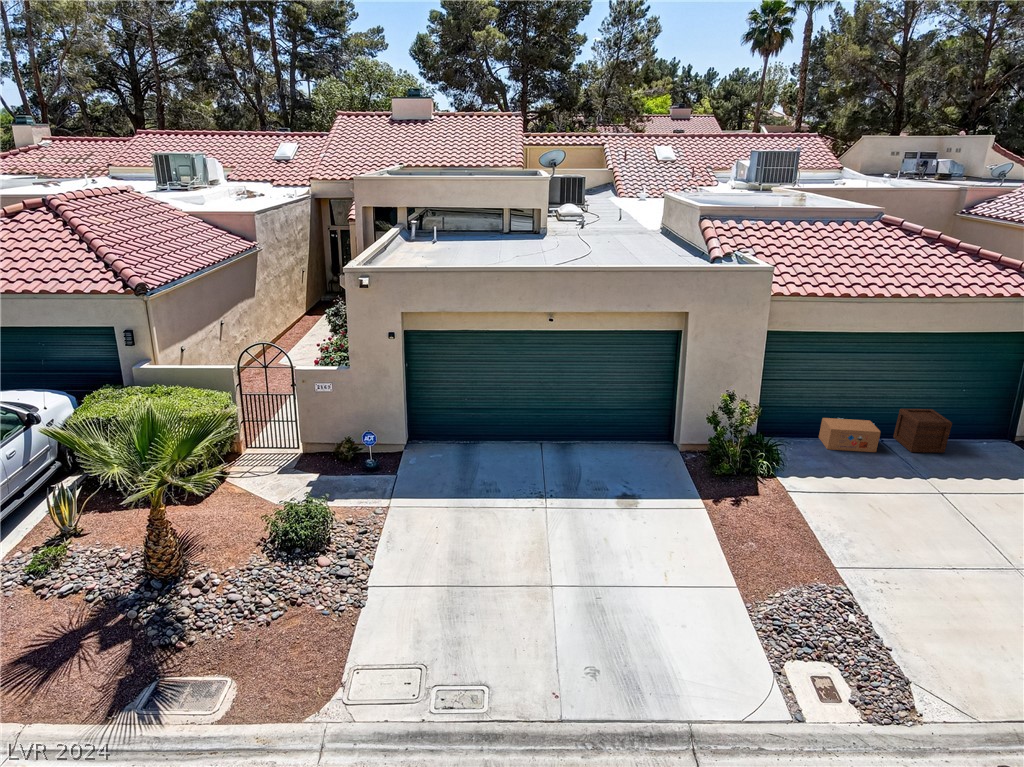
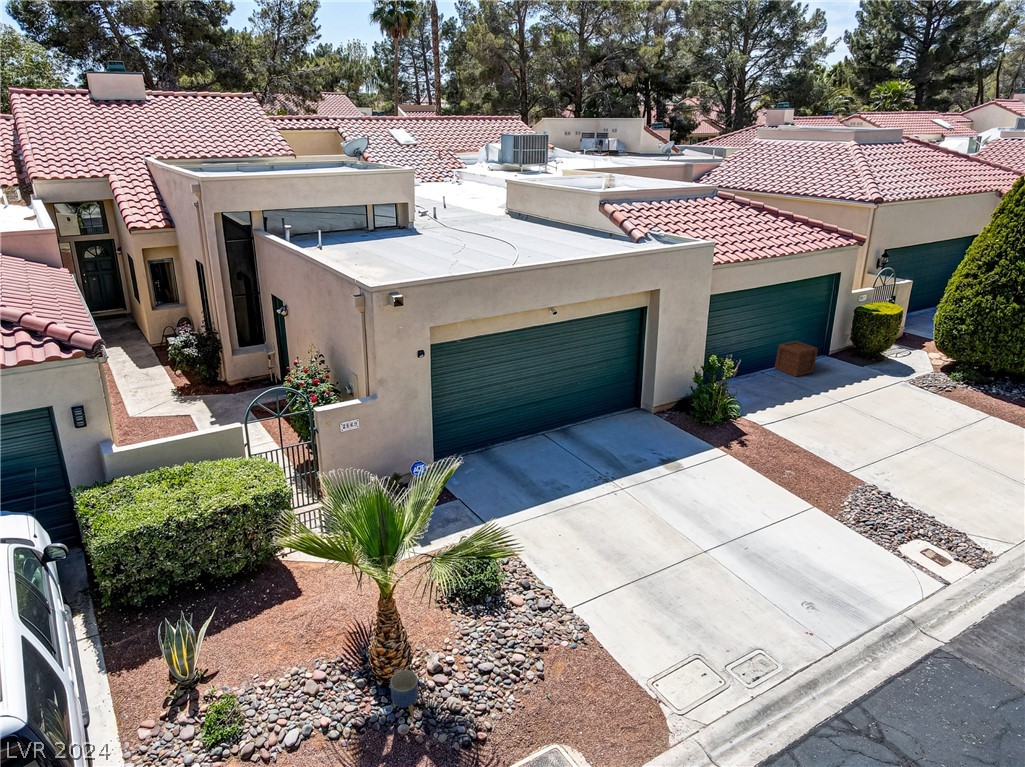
cardboard box: present [819,418,881,452] -> none [733,358,781,387]
planter: none [145,571,175,611] -> present [391,670,418,717]

